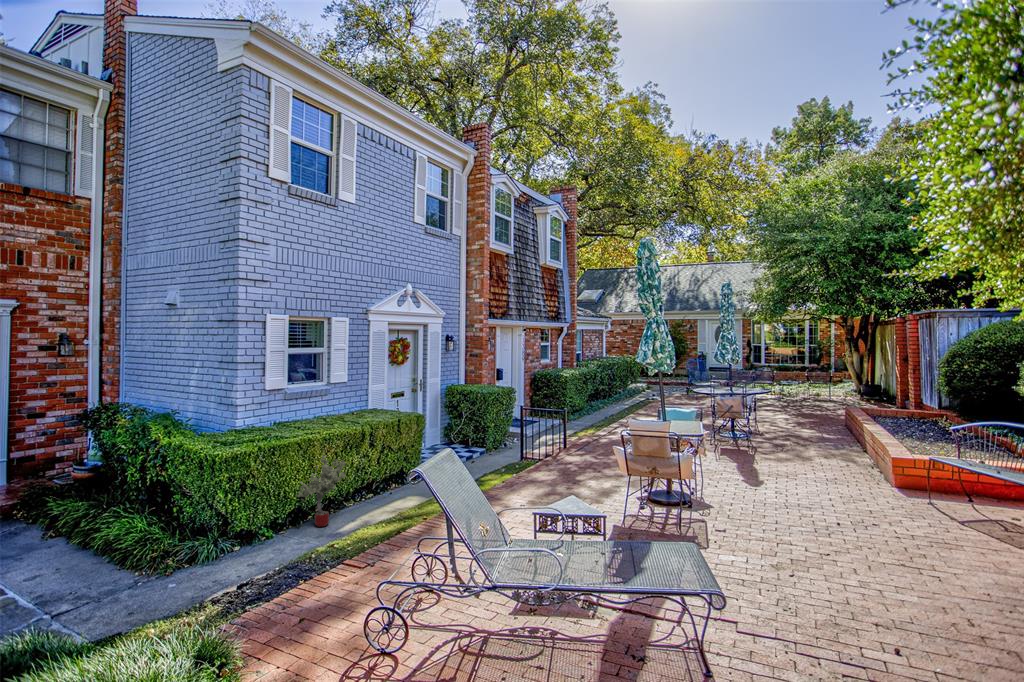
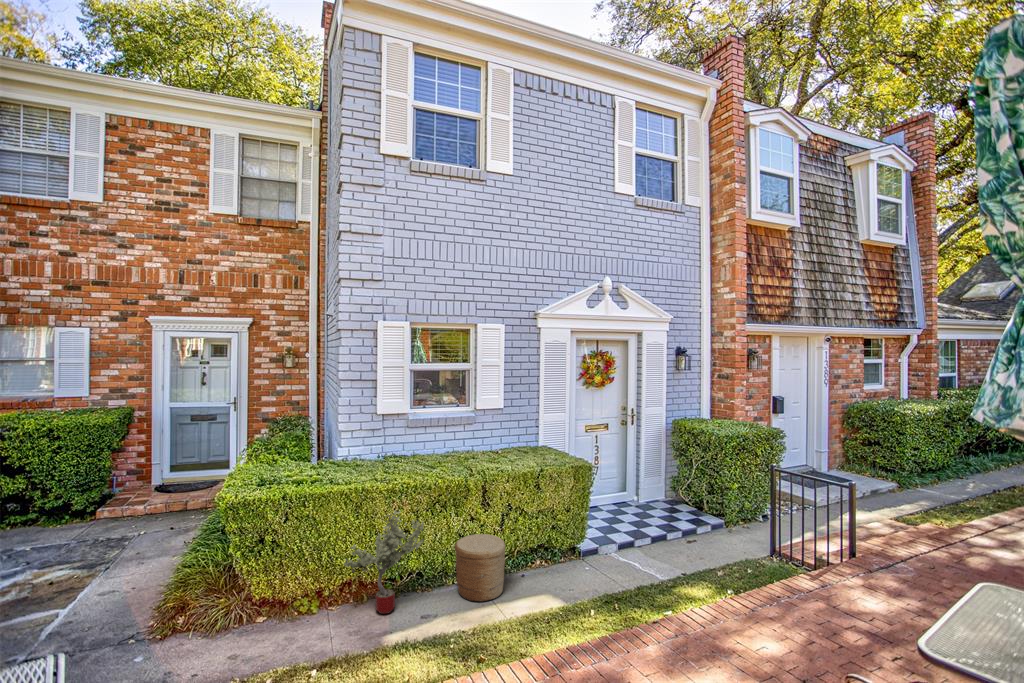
woven basket: none [355,468,392,510] -> present [455,534,505,602]

